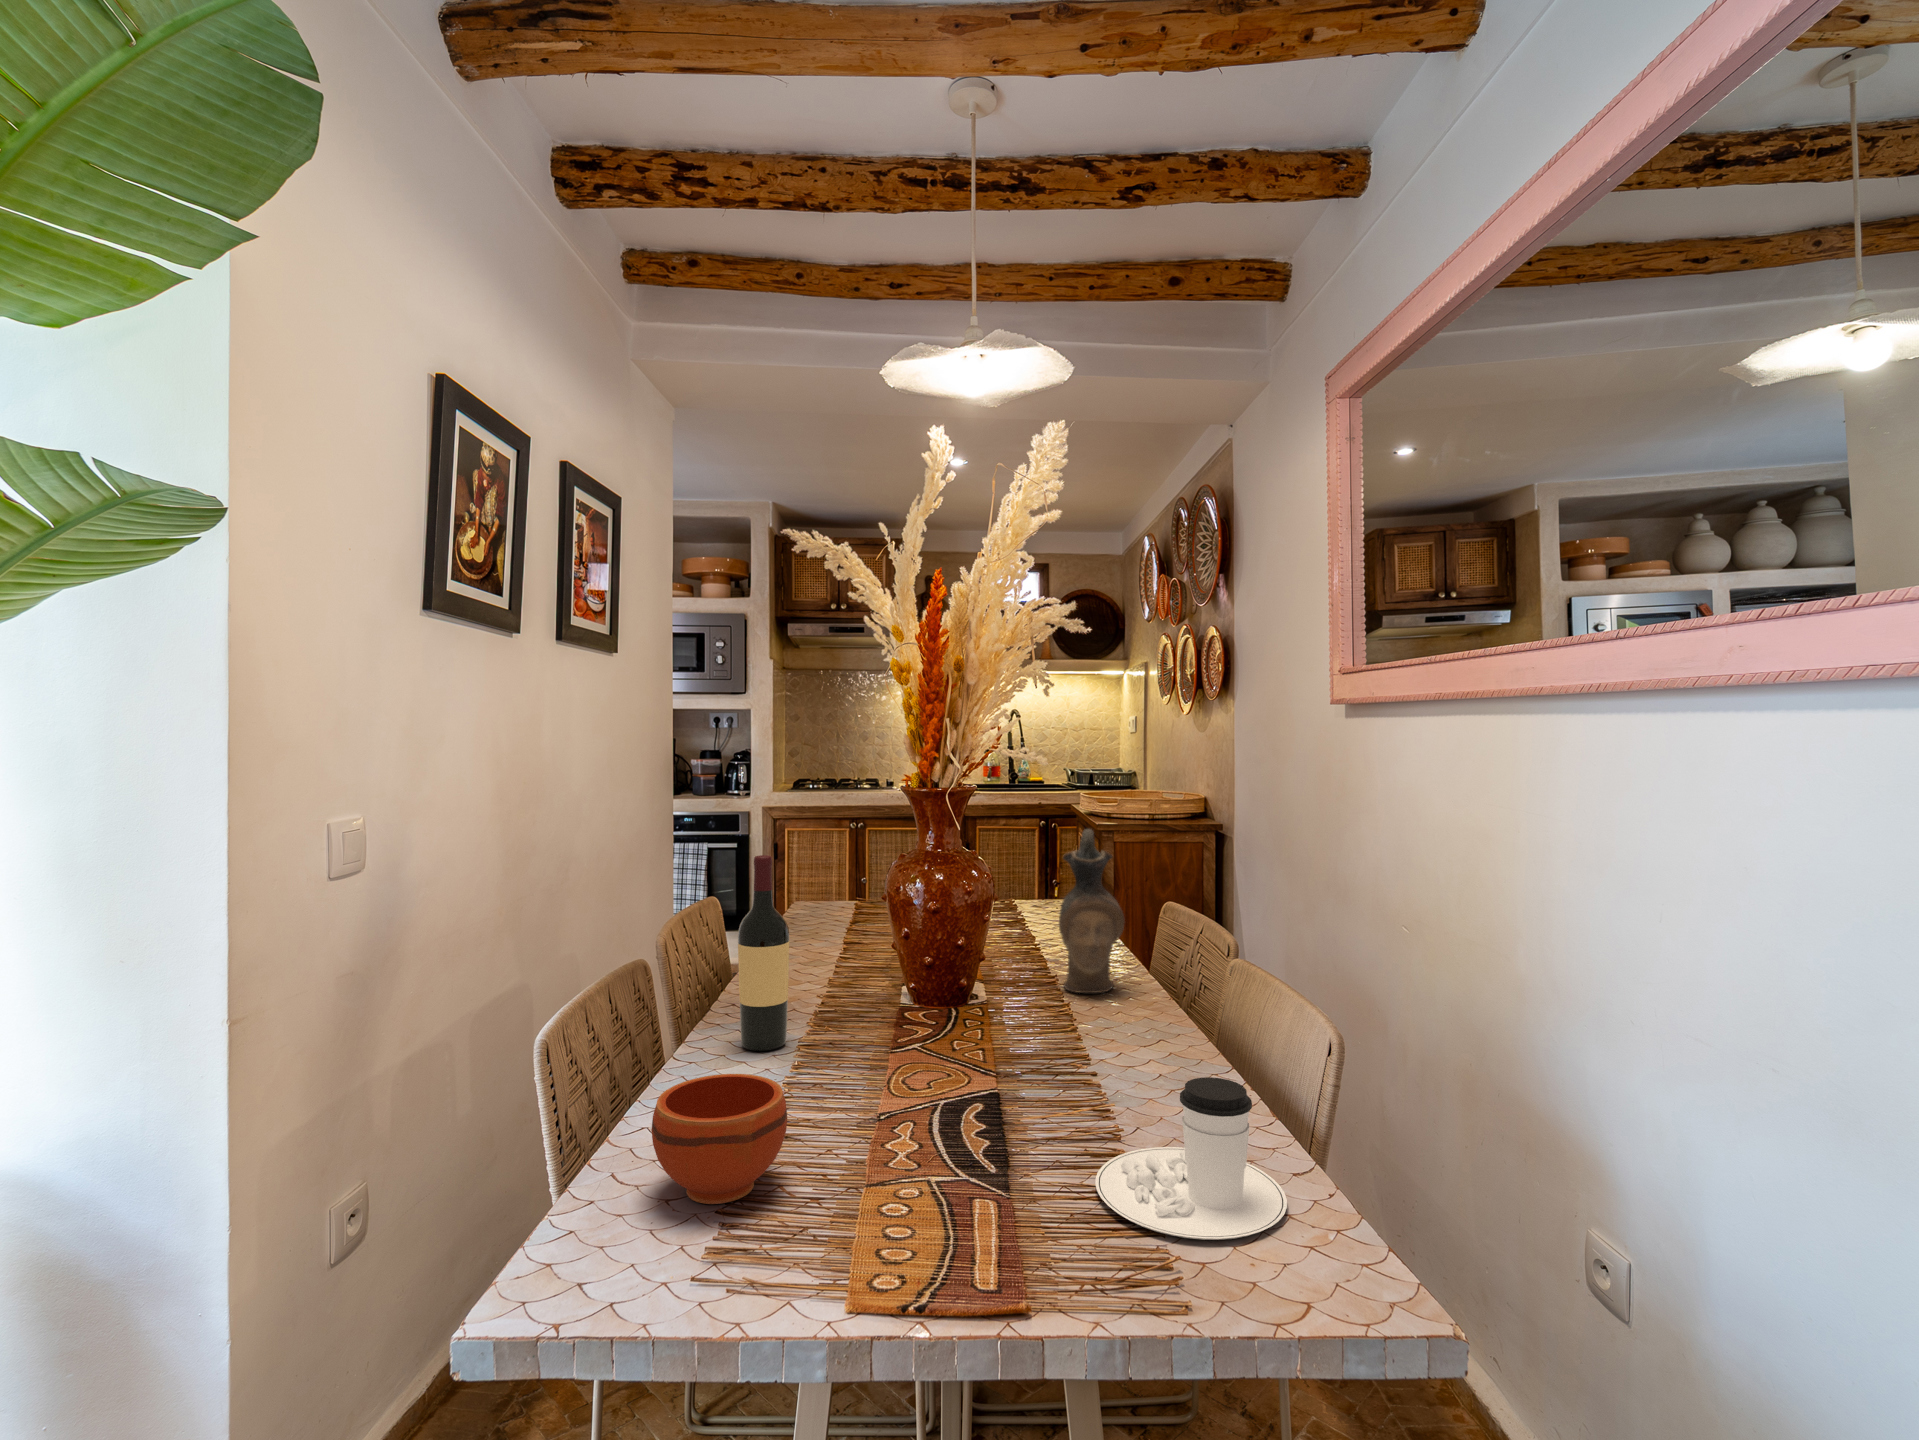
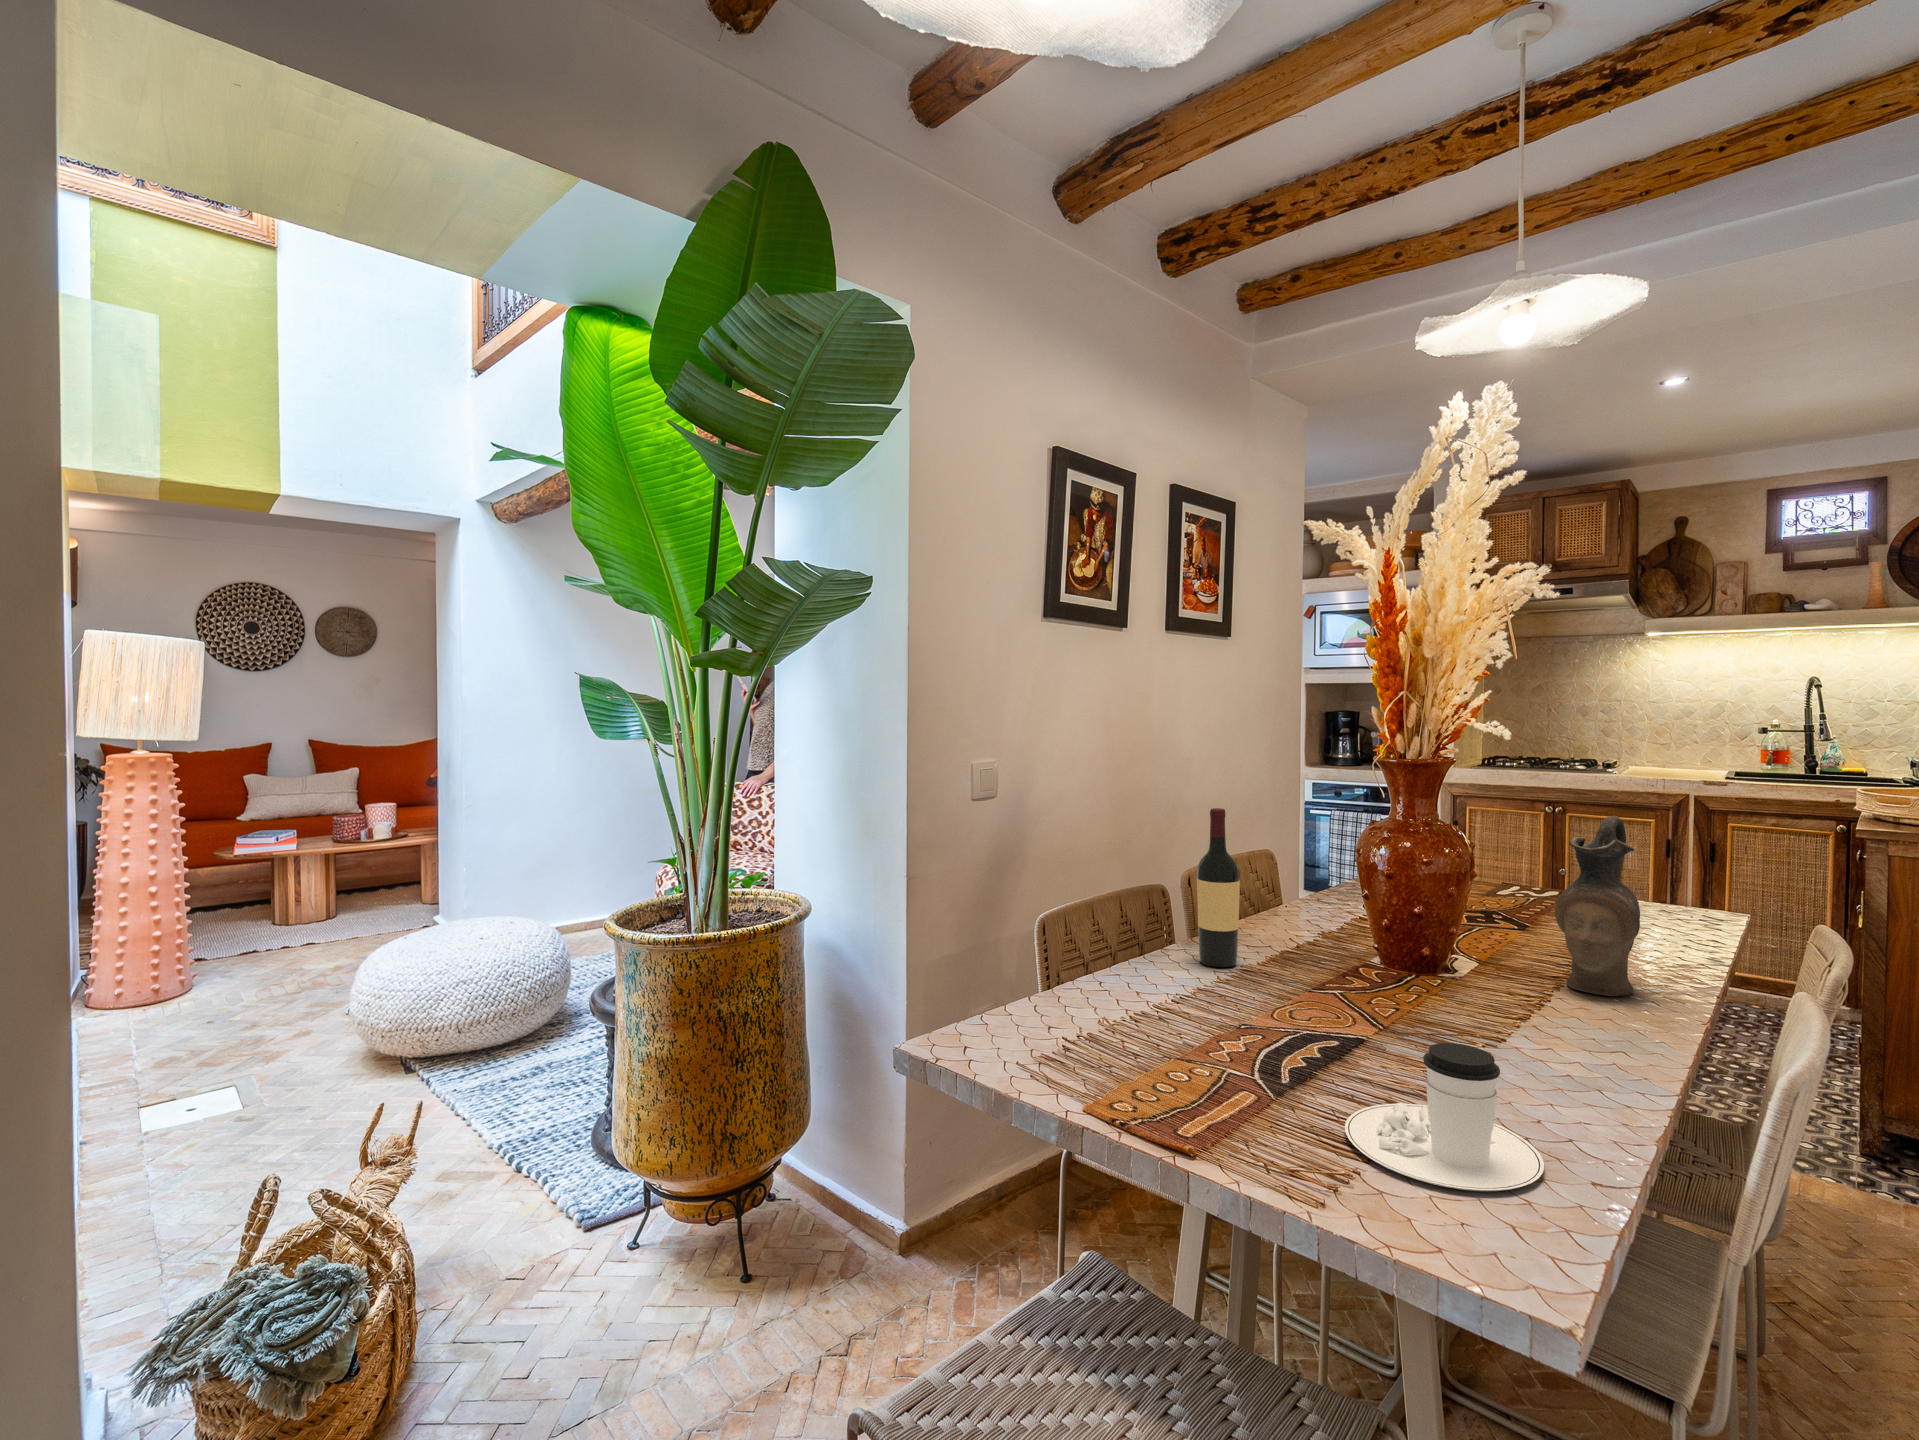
bowl: present [651,1074,787,1204] -> none [1043,955,1137,1040]

